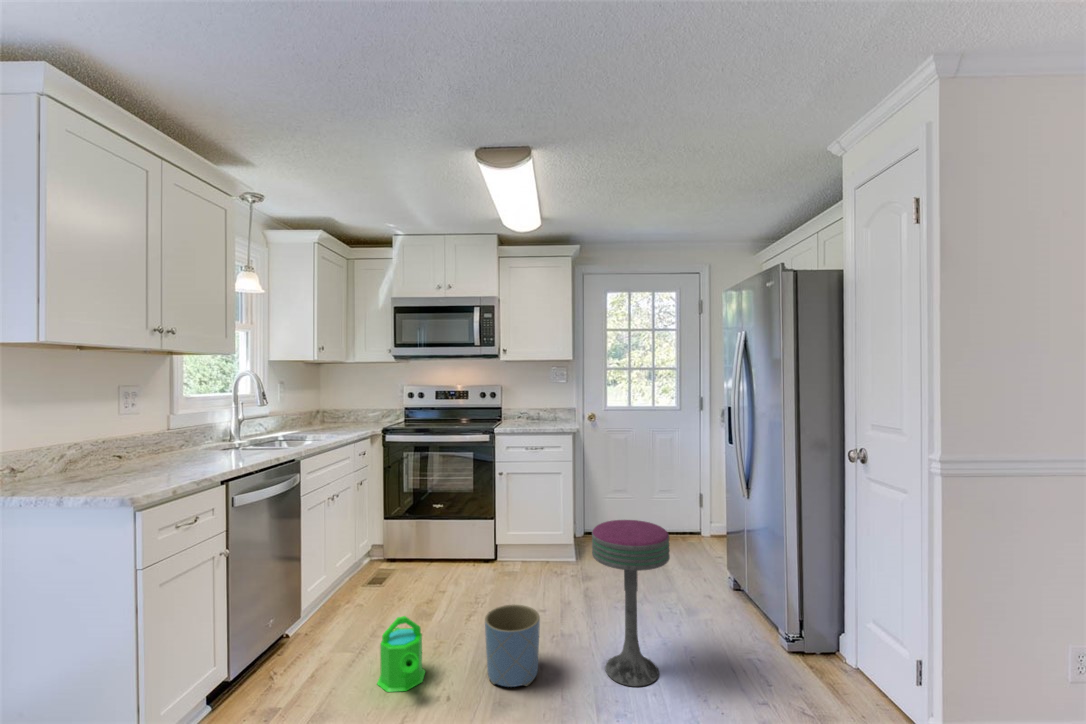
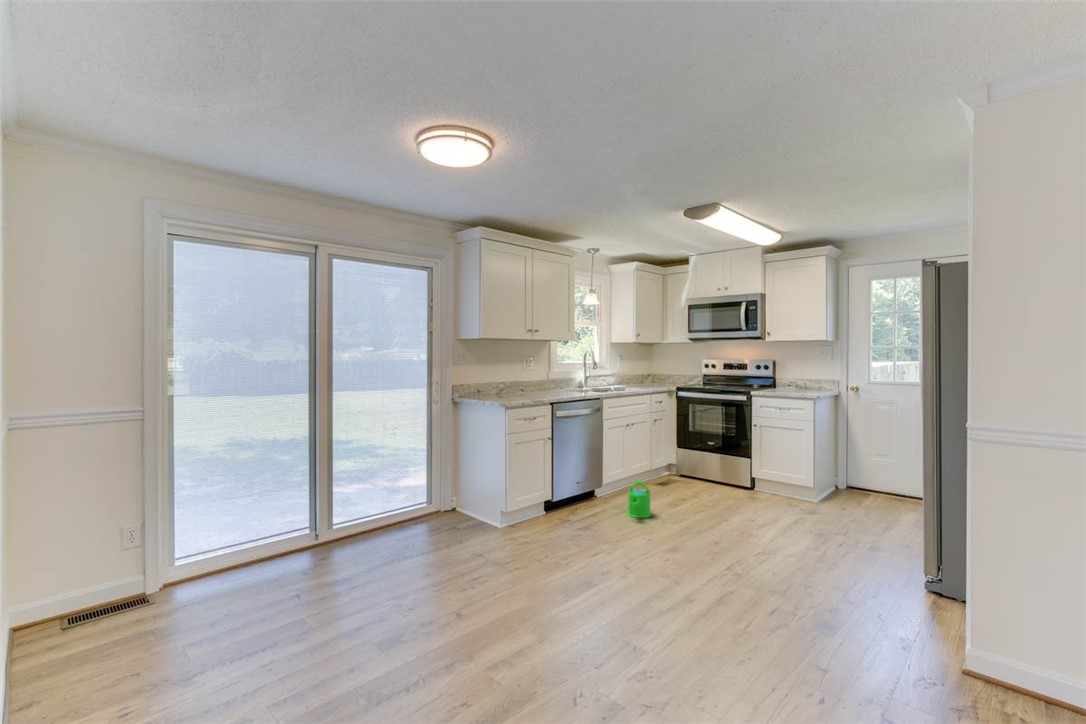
bar stool: present [592,520,670,687] -> none [740,449,797,553]
planter: present [485,605,540,687] -> none [678,490,712,533]

